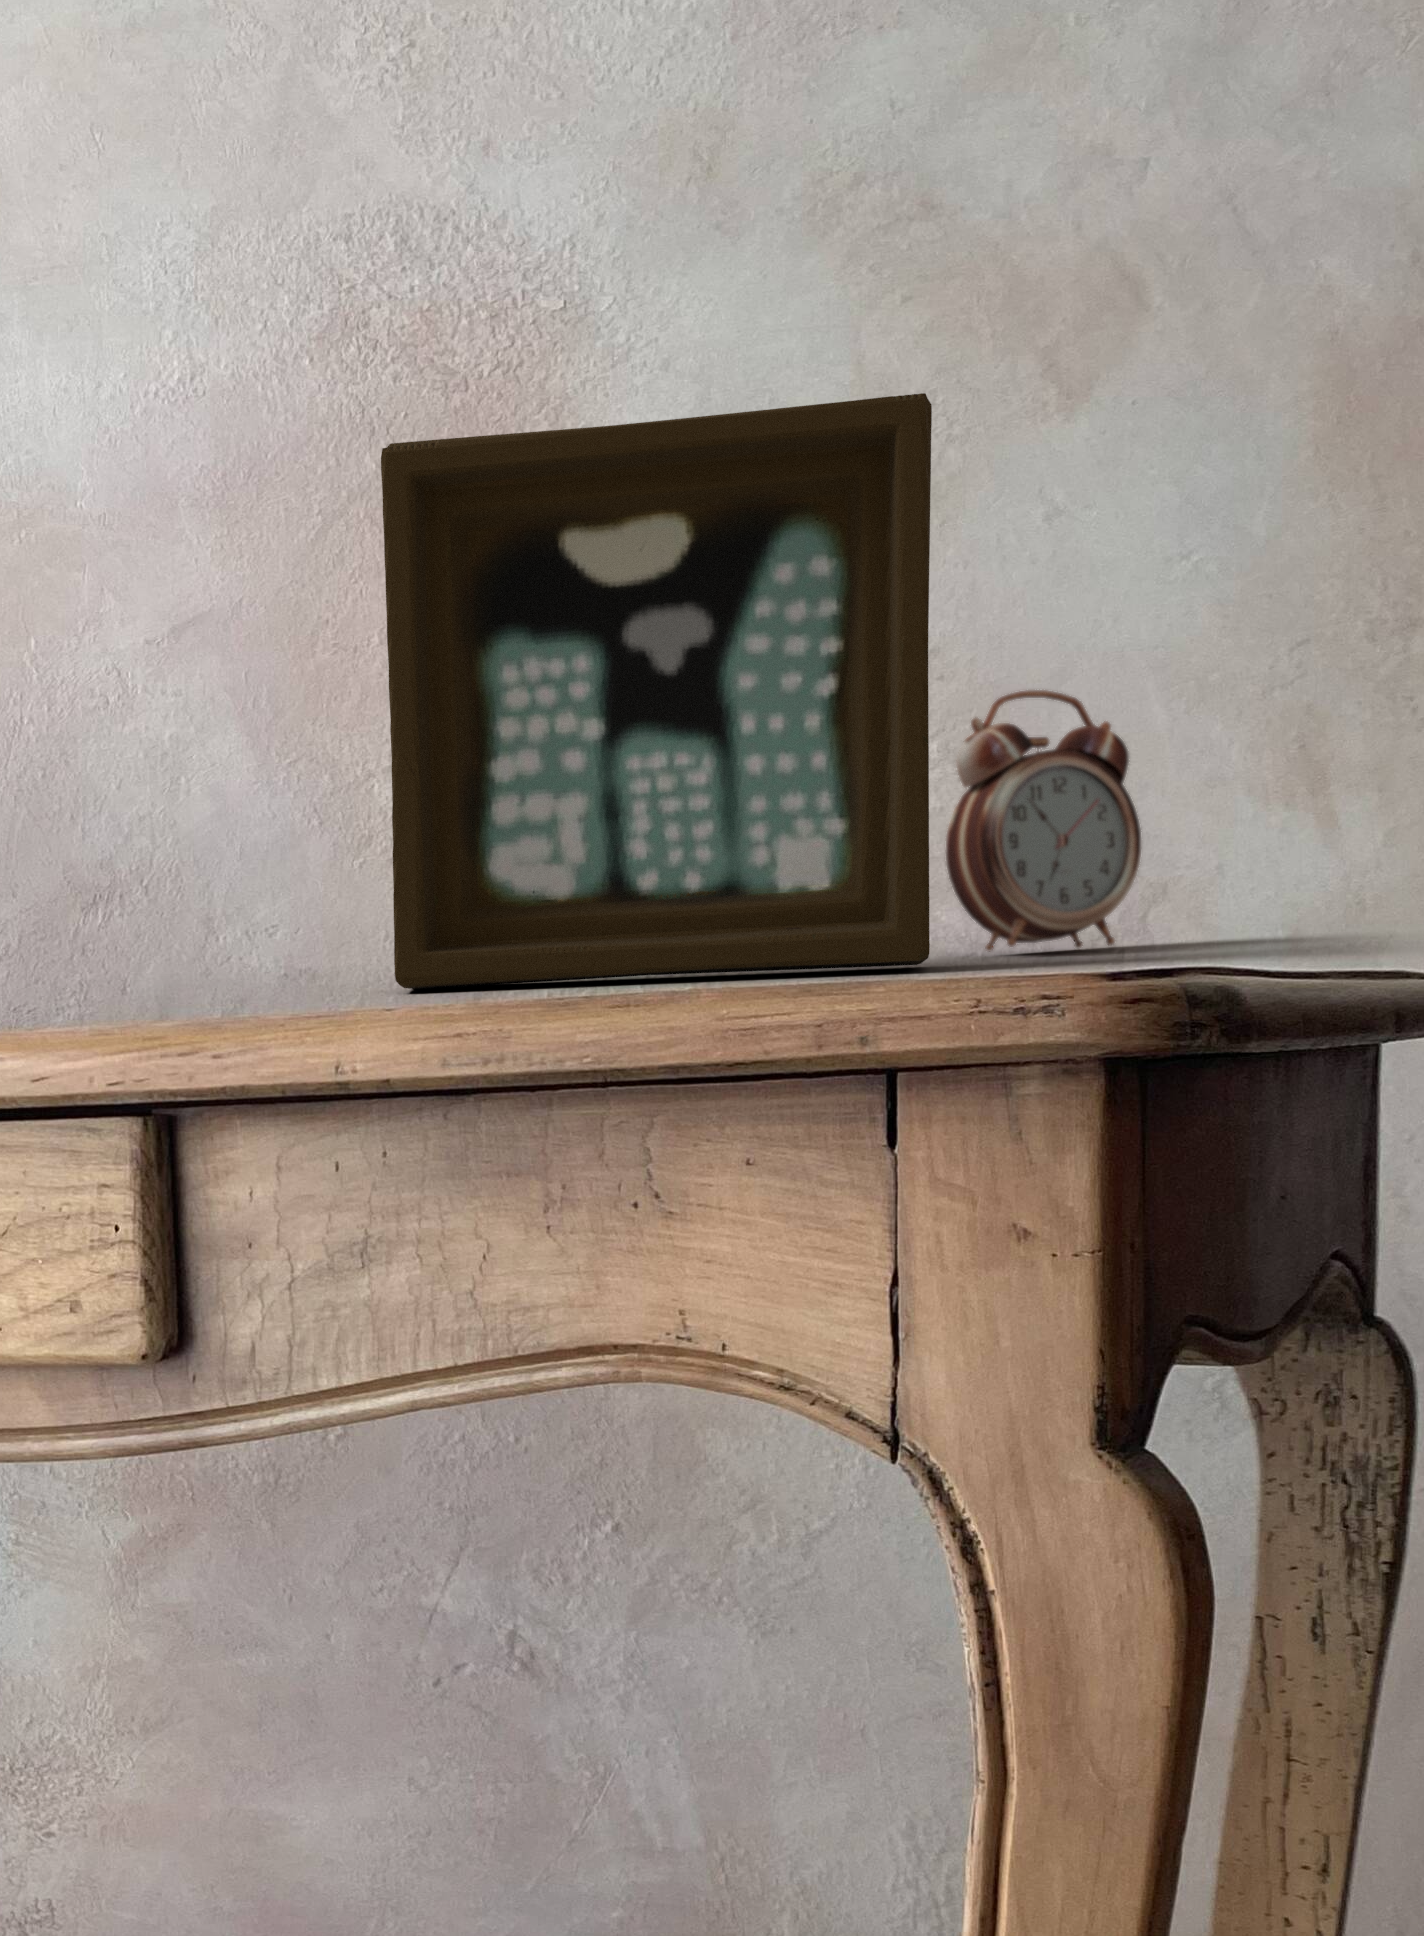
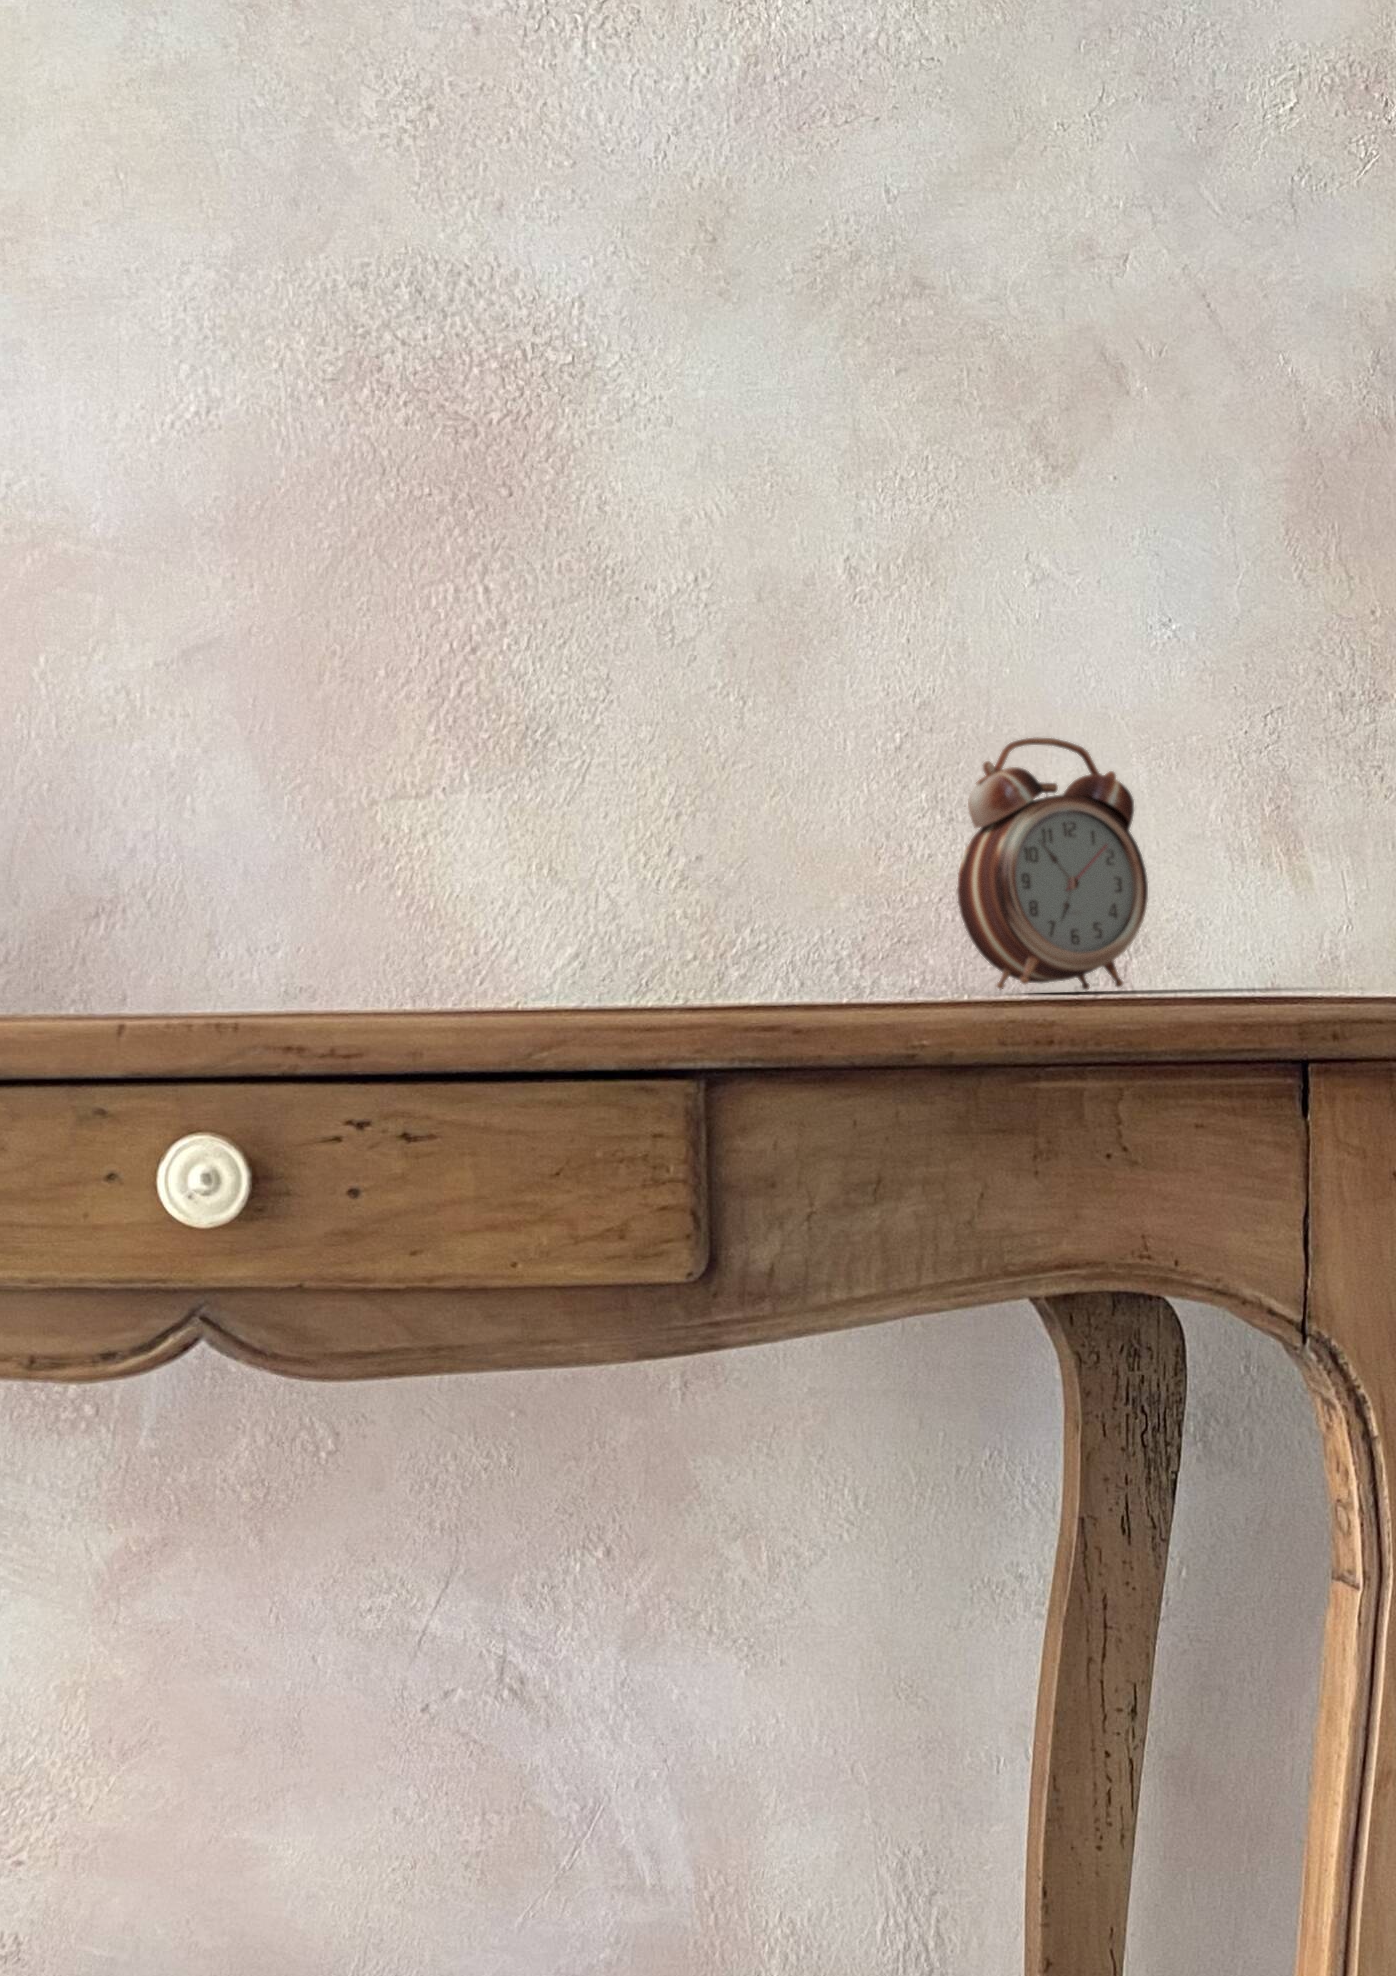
picture frame: present [381,393,932,989] -> none [413,443,956,1005]

